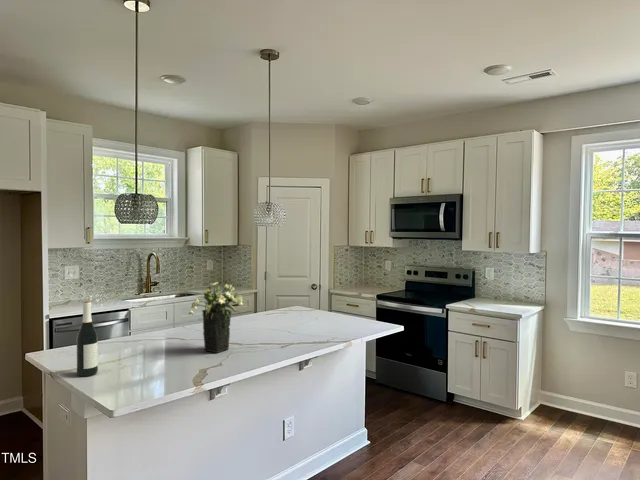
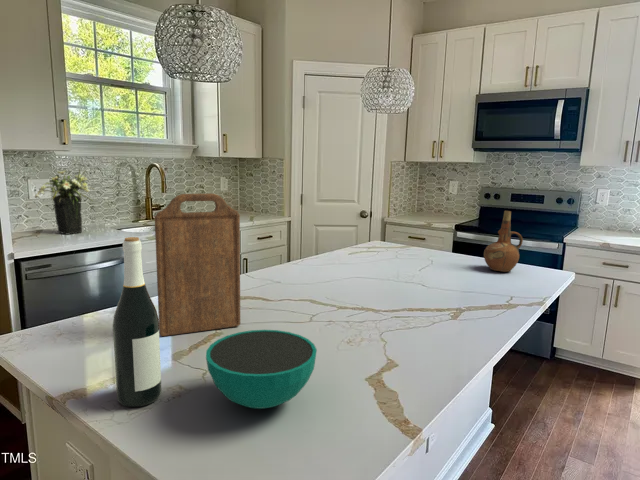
cutting board: none [110,280,156,354] -> present [155,193,240,336]
flower arrangement: present [189,280,246,353] -> present [35,170,92,234]
ceramic pitcher: none [342,286,365,326] -> present [484,211,523,272]
bowl: none [114,345,166,377] -> present [206,330,317,409]

